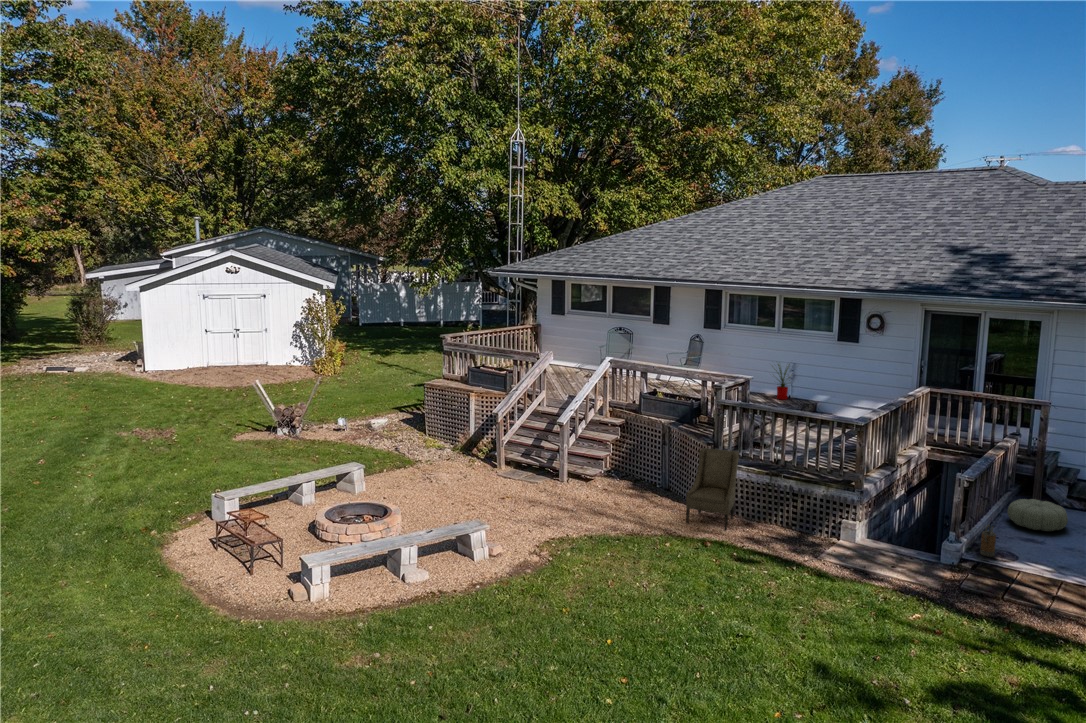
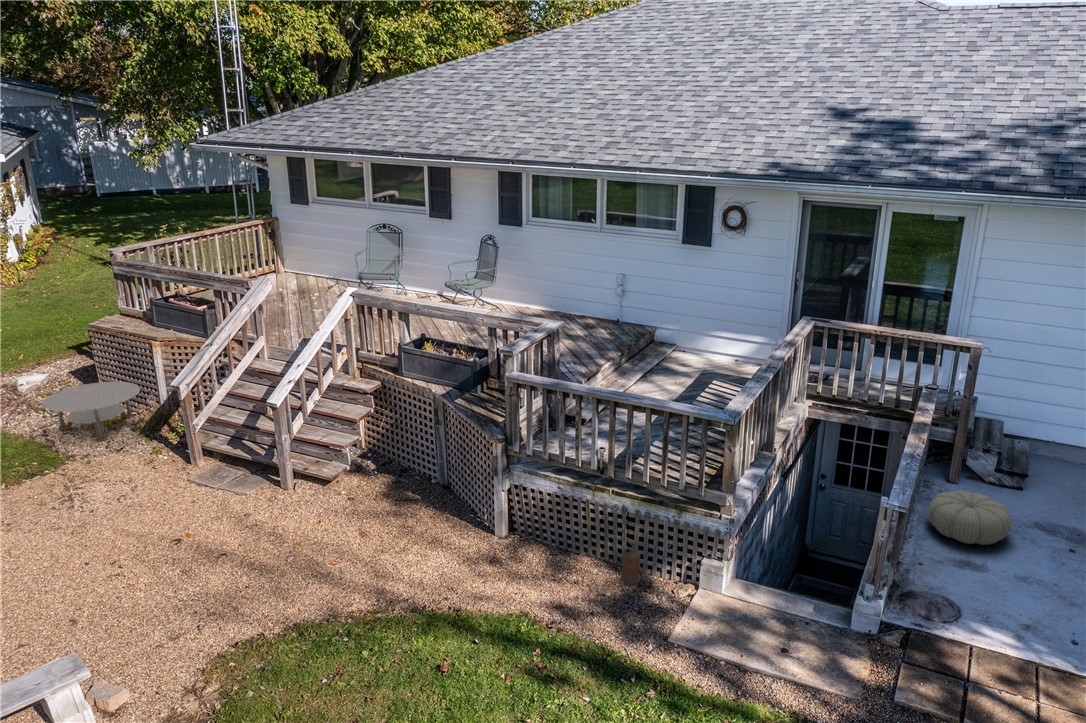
house plant: present [776,364,788,400] -> none [589,270,632,328]
round table: none [405,419,461,453] -> present [42,382,140,441]
armchair: present [686,448,739,530] -> none [461,449,544,588]
watering can: present [980,524,996,557] -> present [613,537,651,585]

